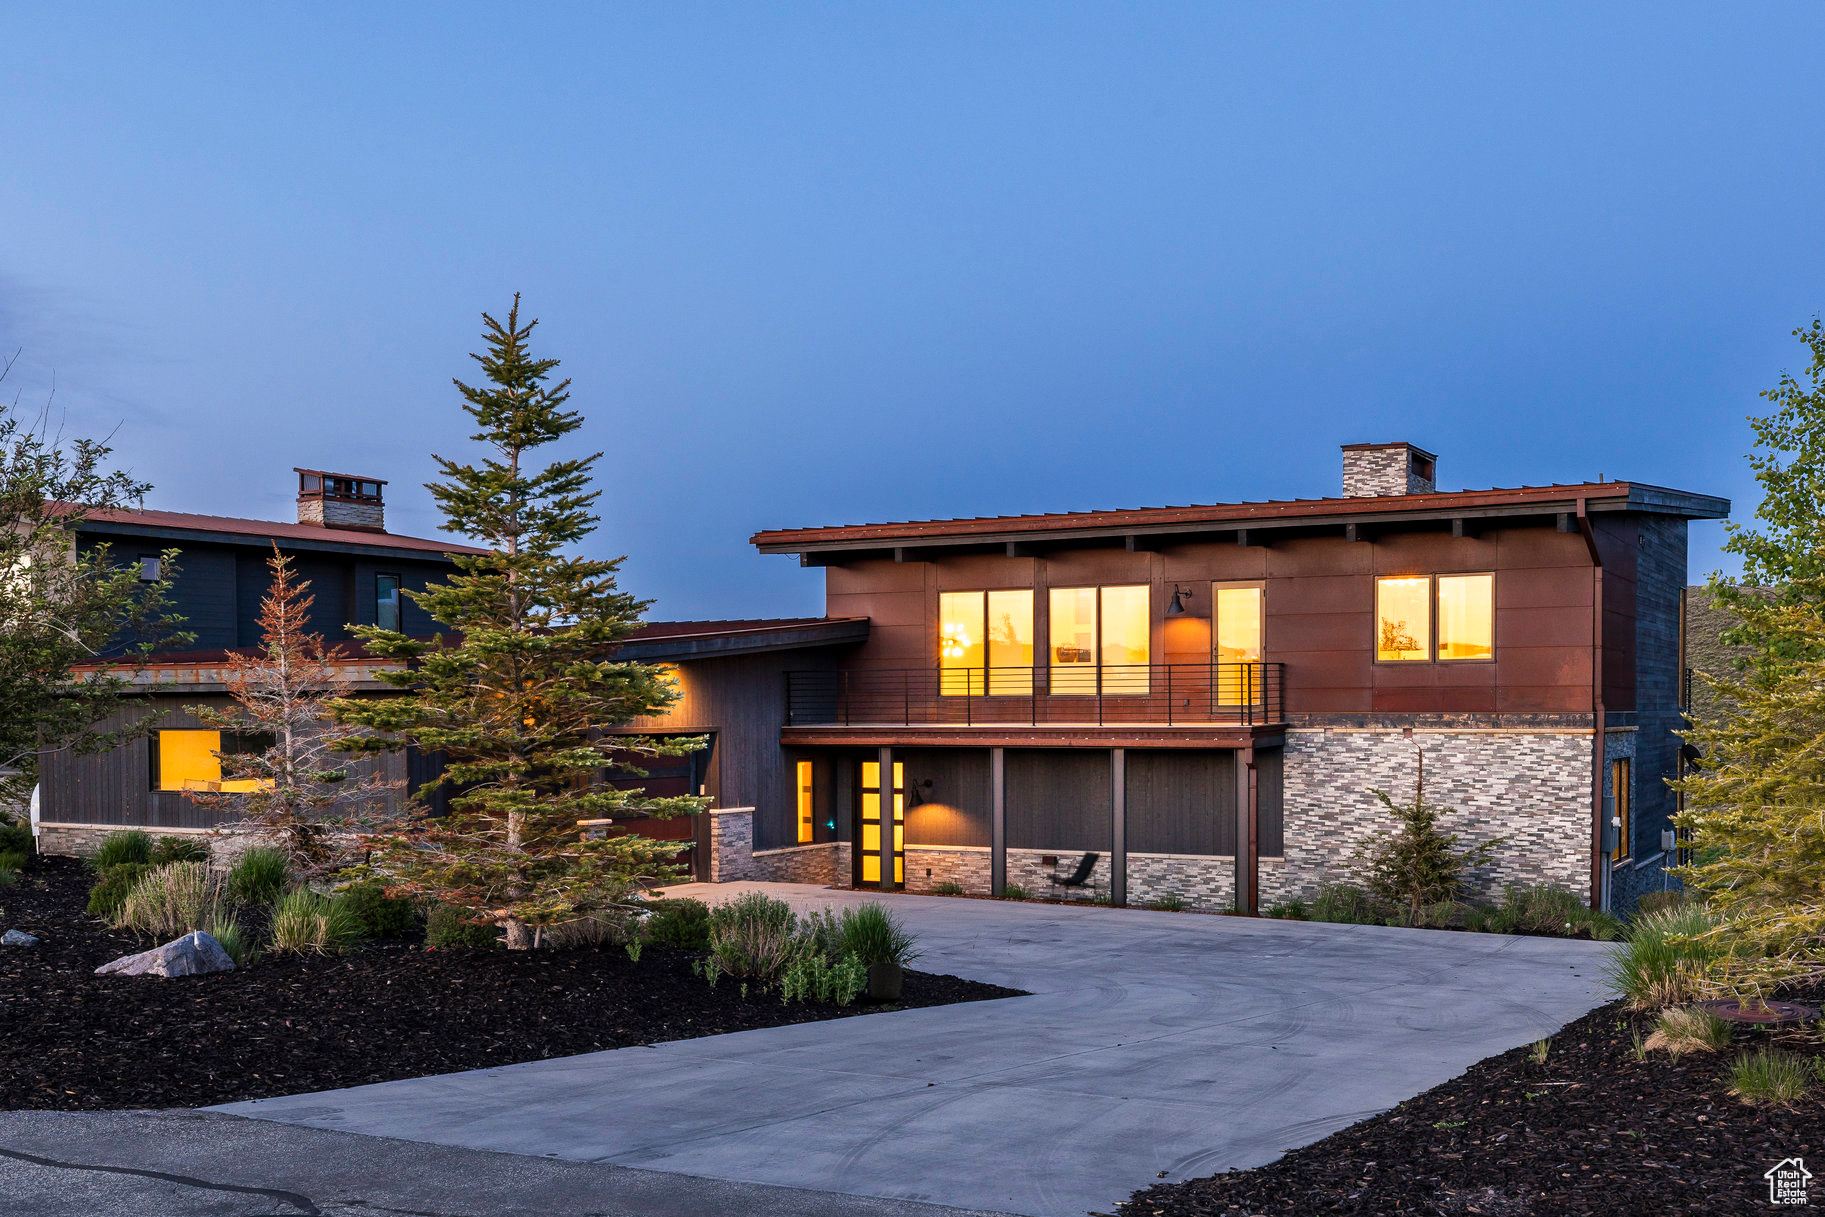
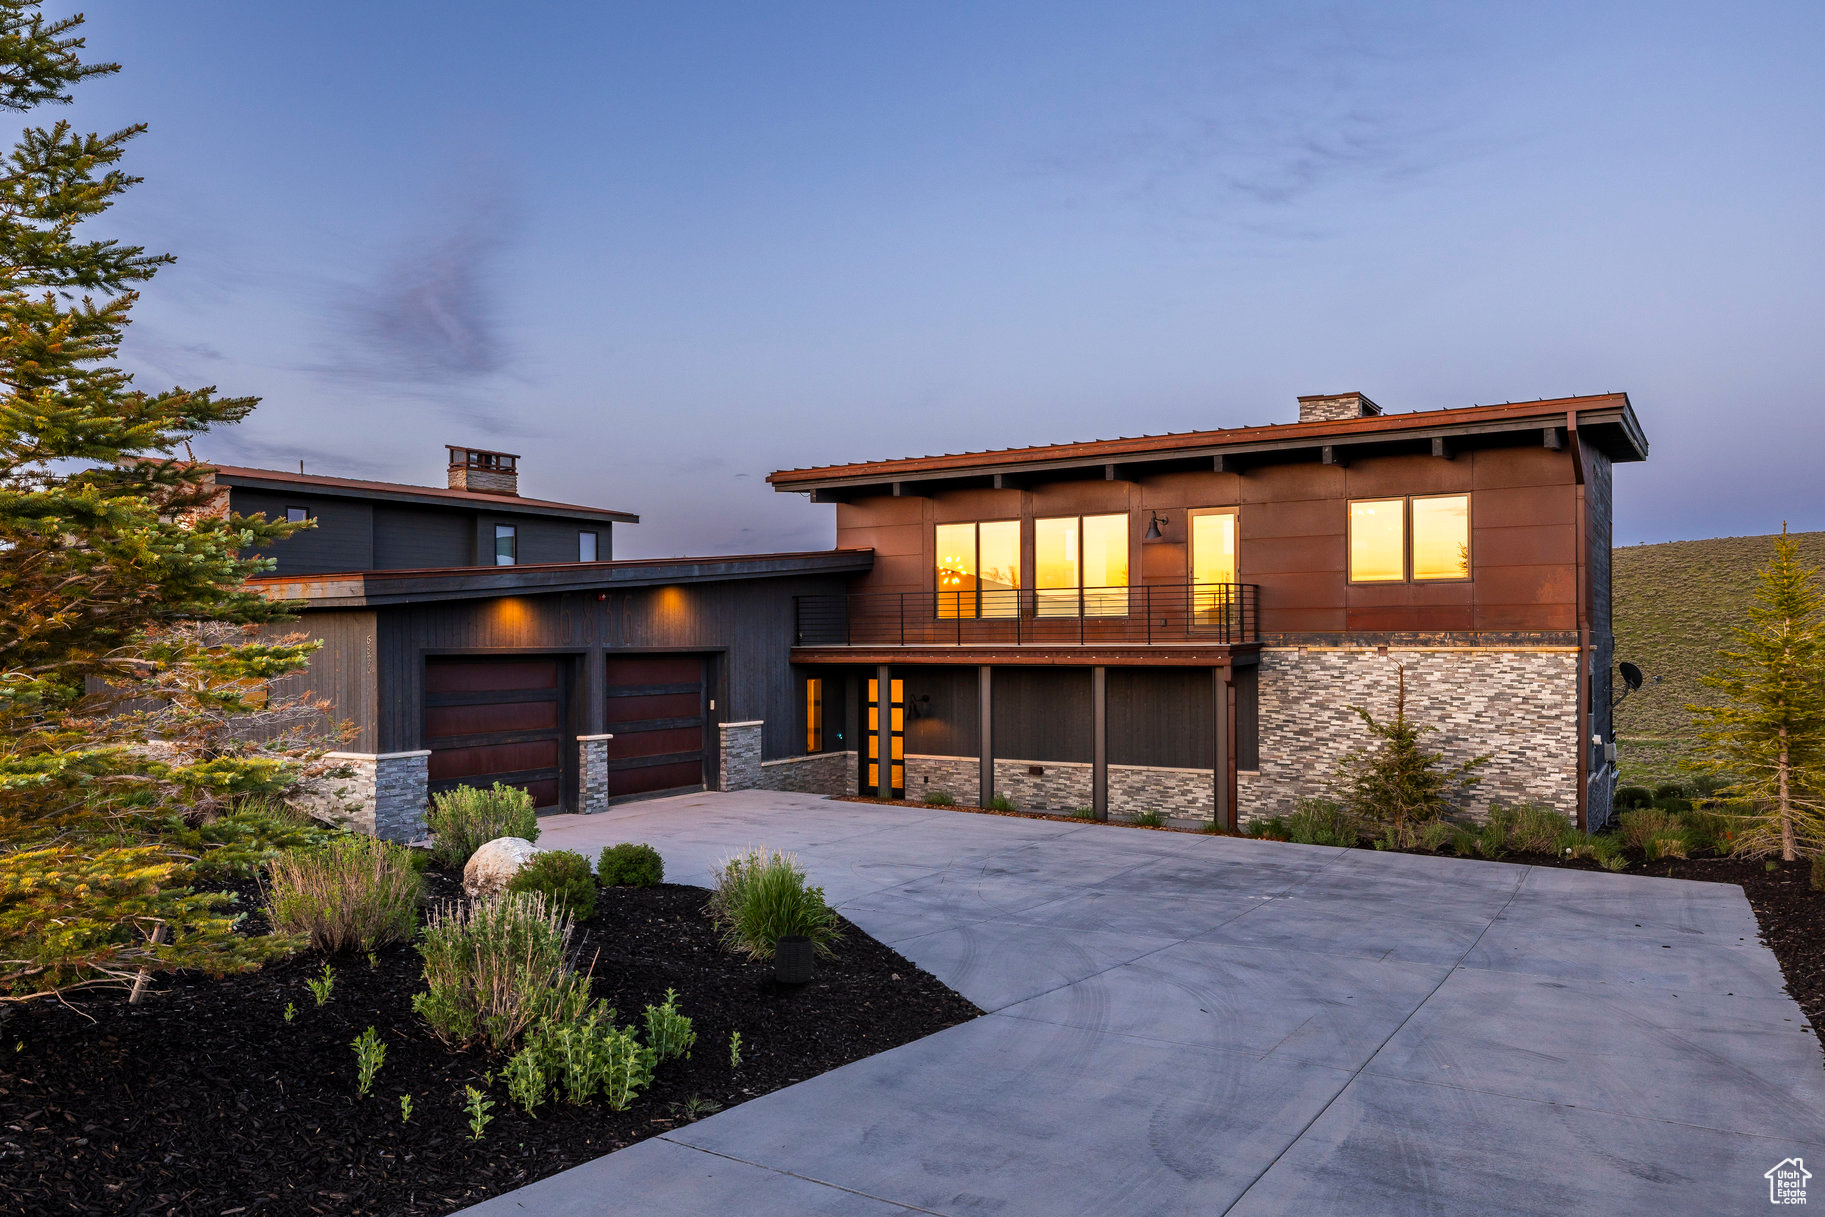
lounge chair: present [1048,852,1100,897] -> none [1033,763,1082,808]

